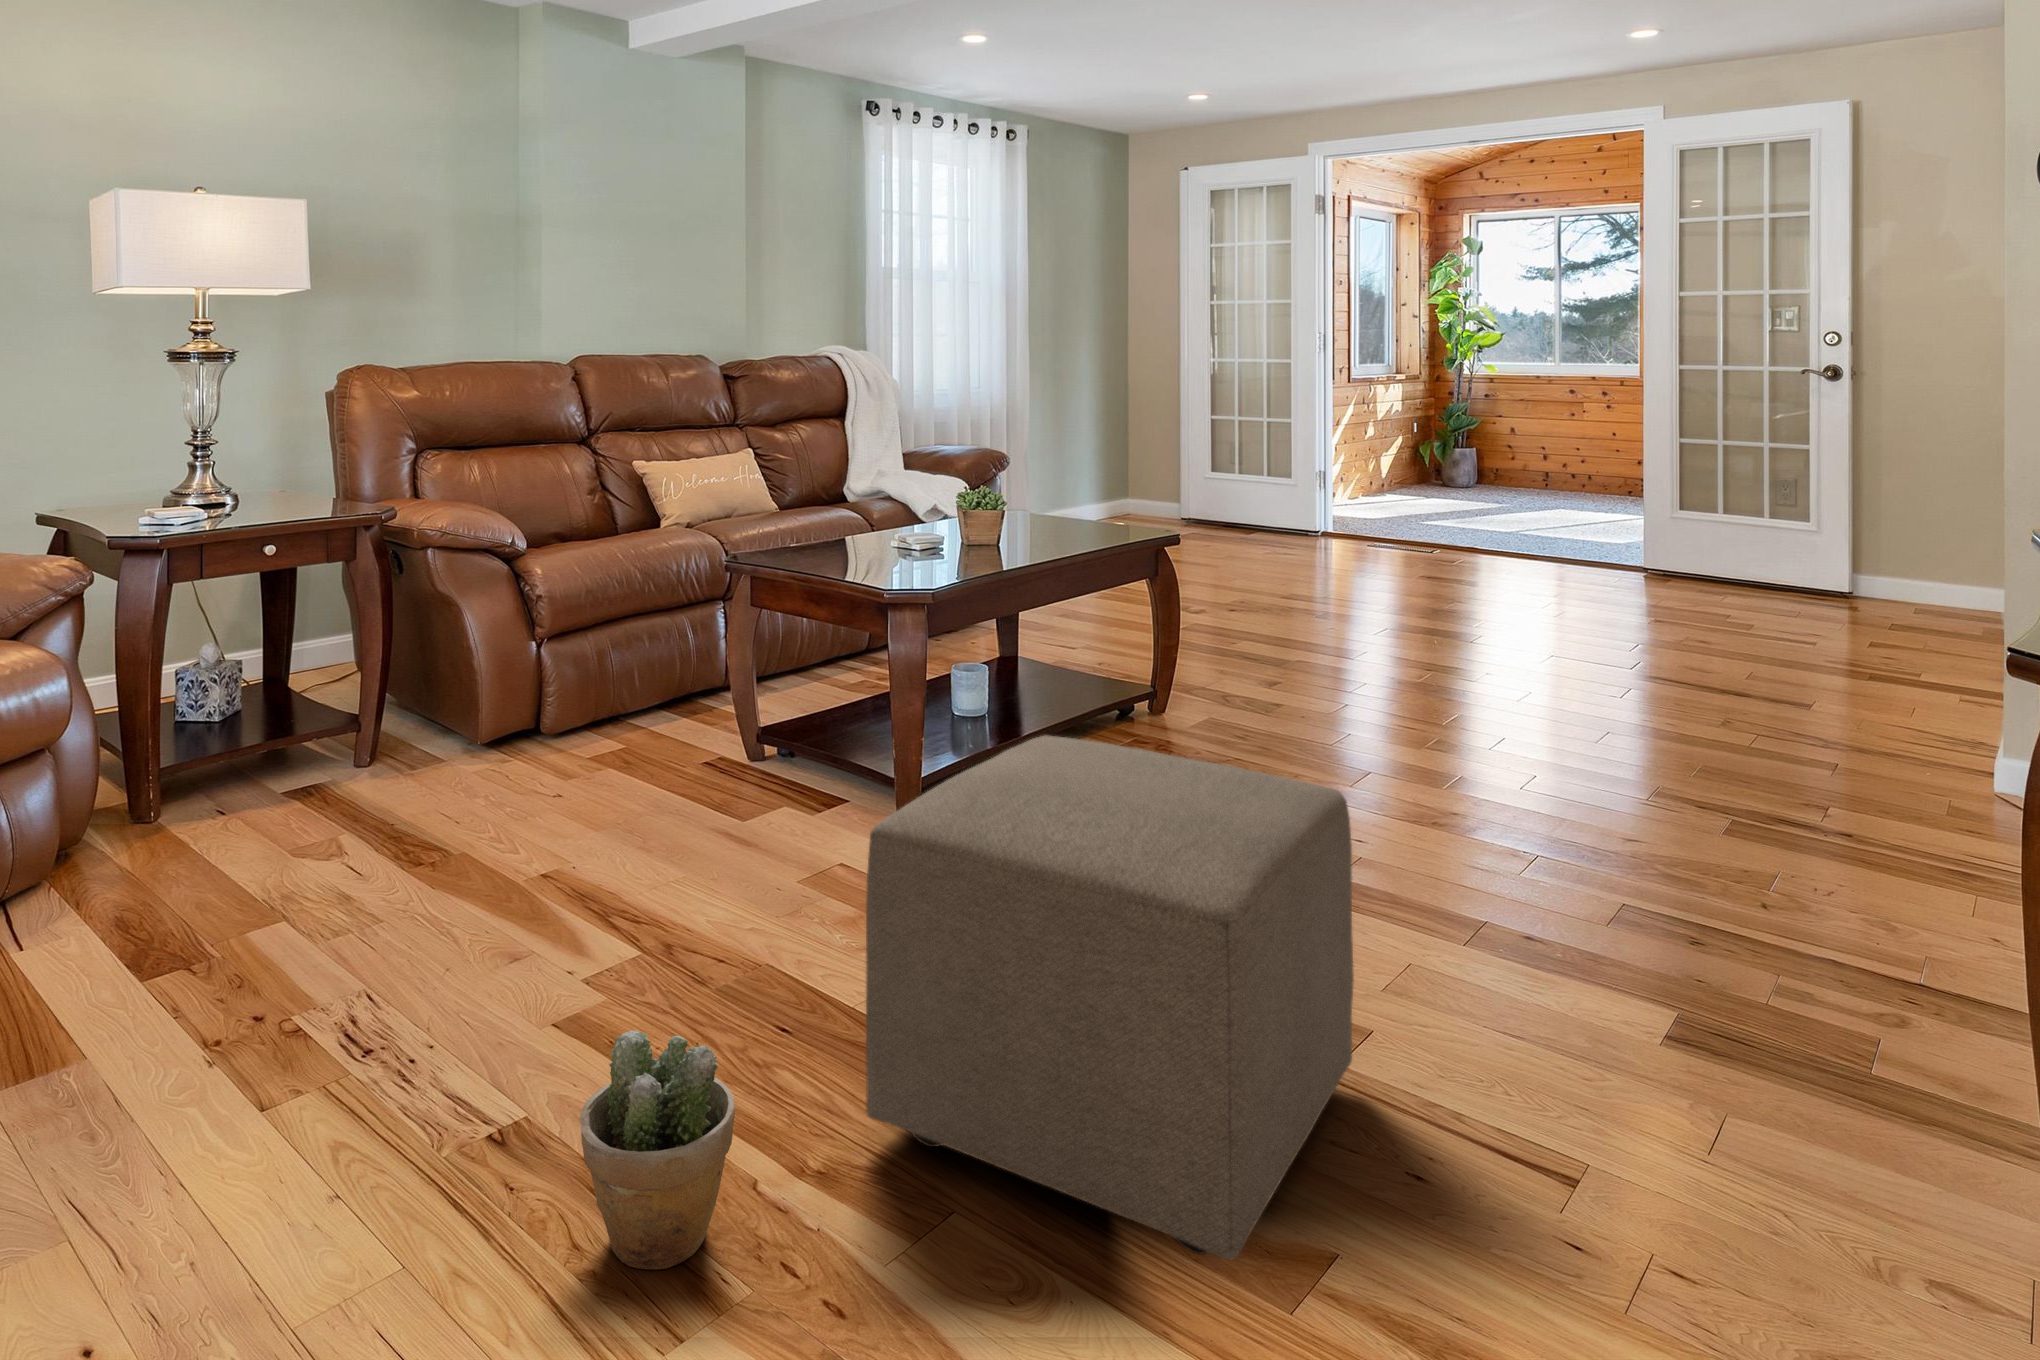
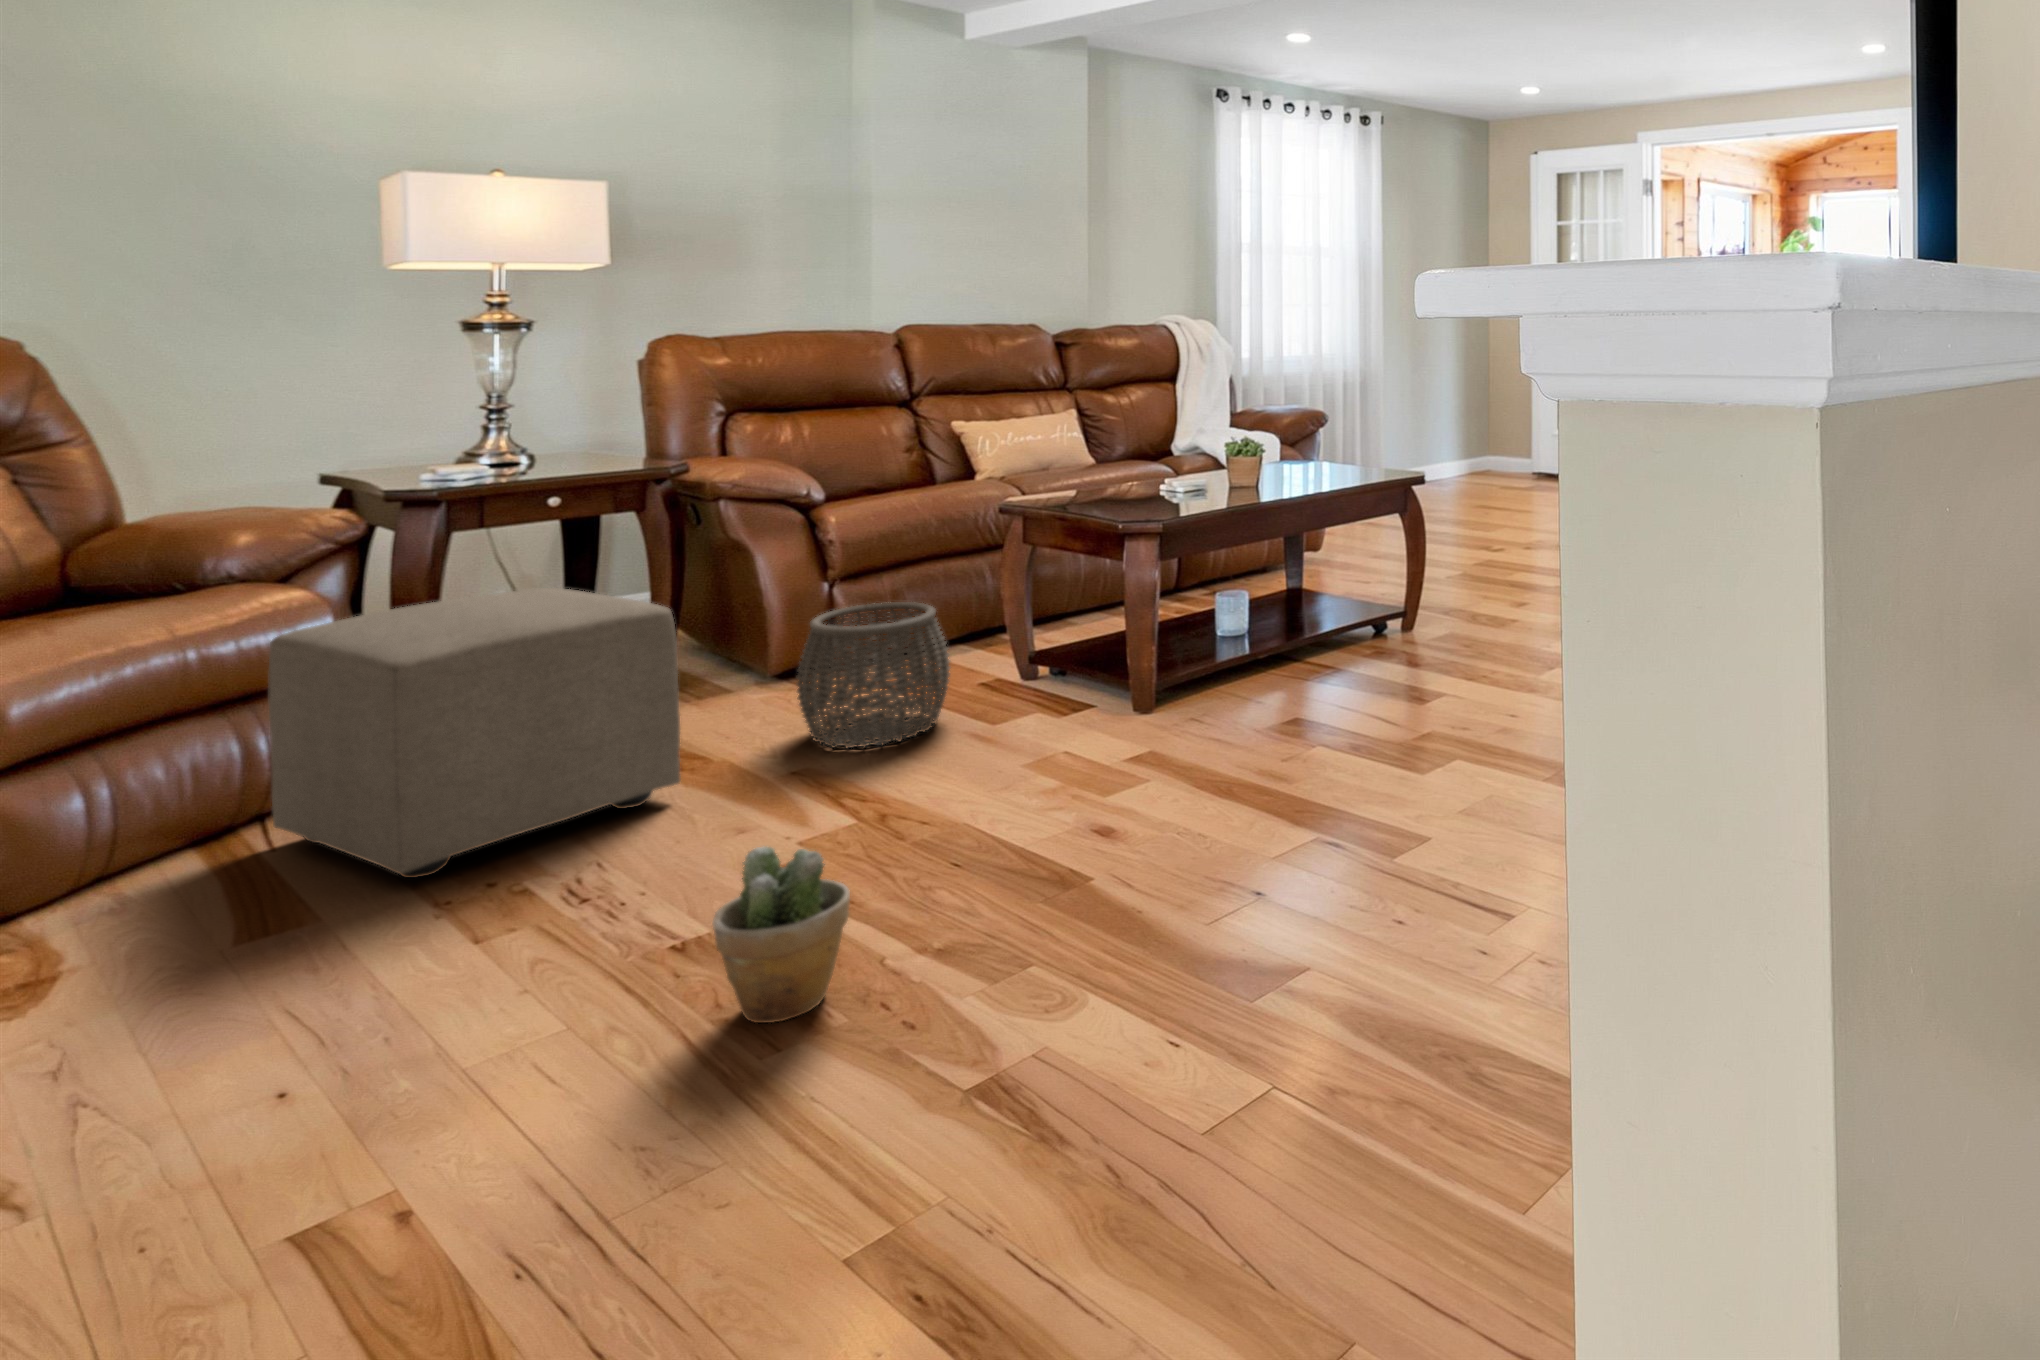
woven basket: none [531,674,693,848] -> present [796,602,950,748]
ottoman: present [866,736,1354,1260] -> present [269,588,681,878]

